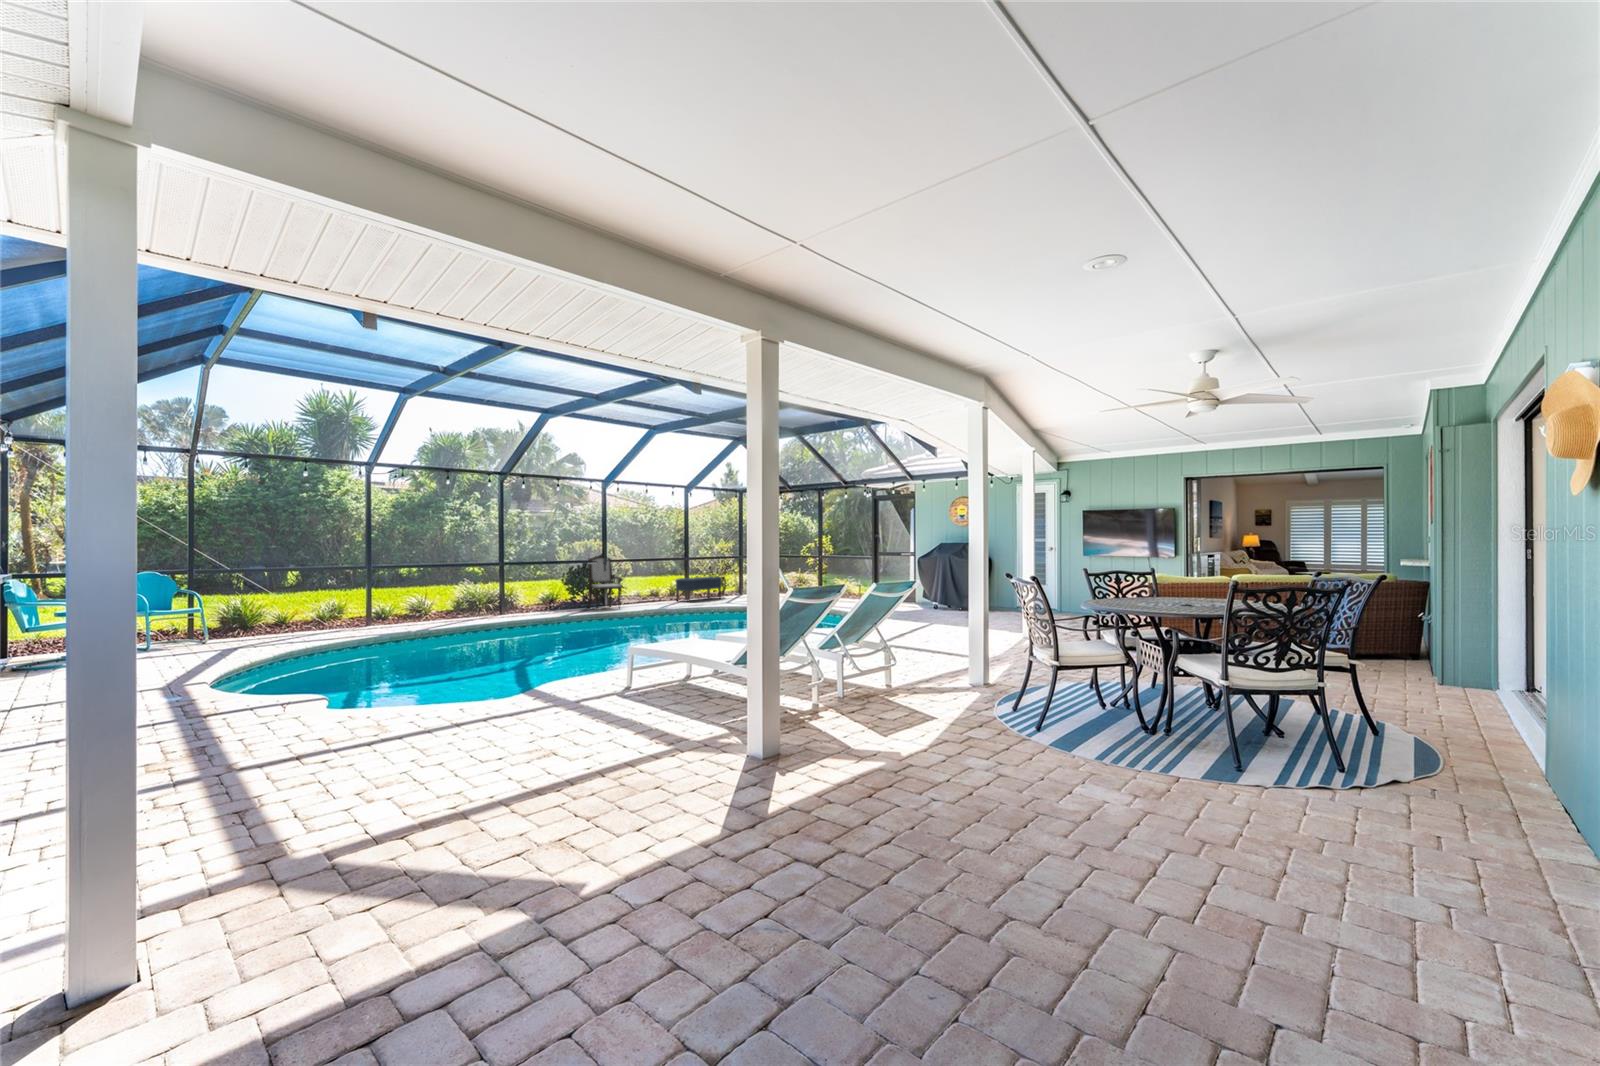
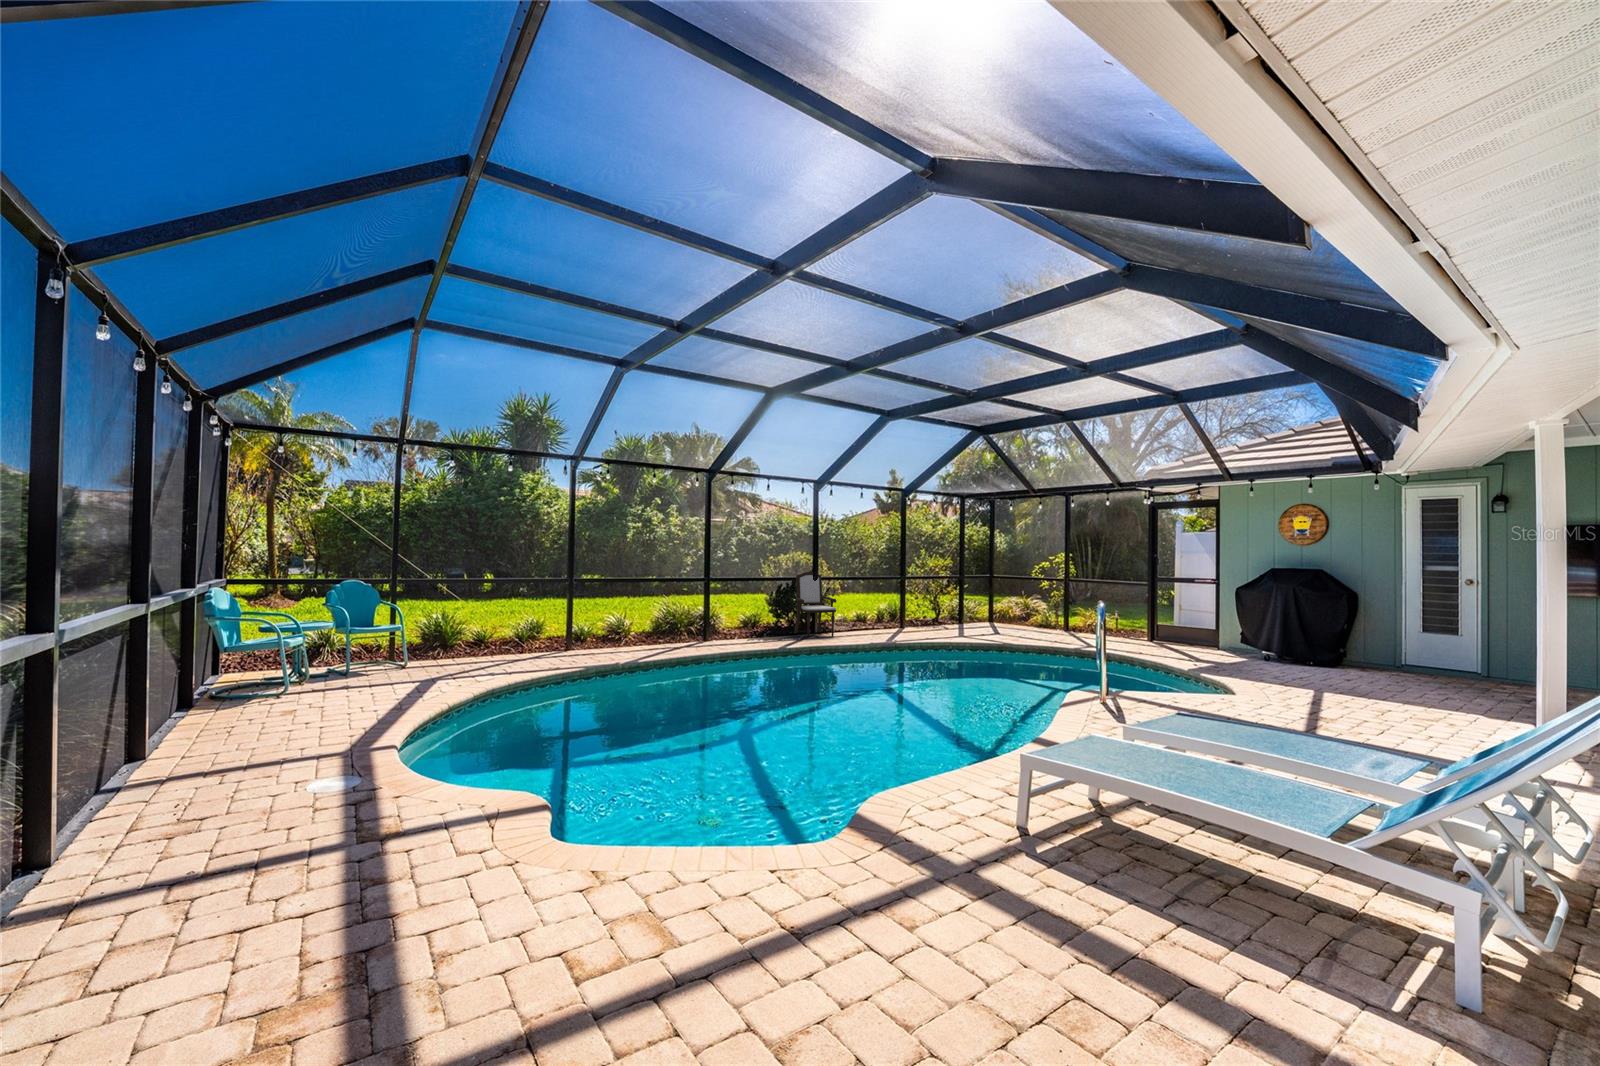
bench: present [675,576,722,602] -> none [890,599,943,630]

